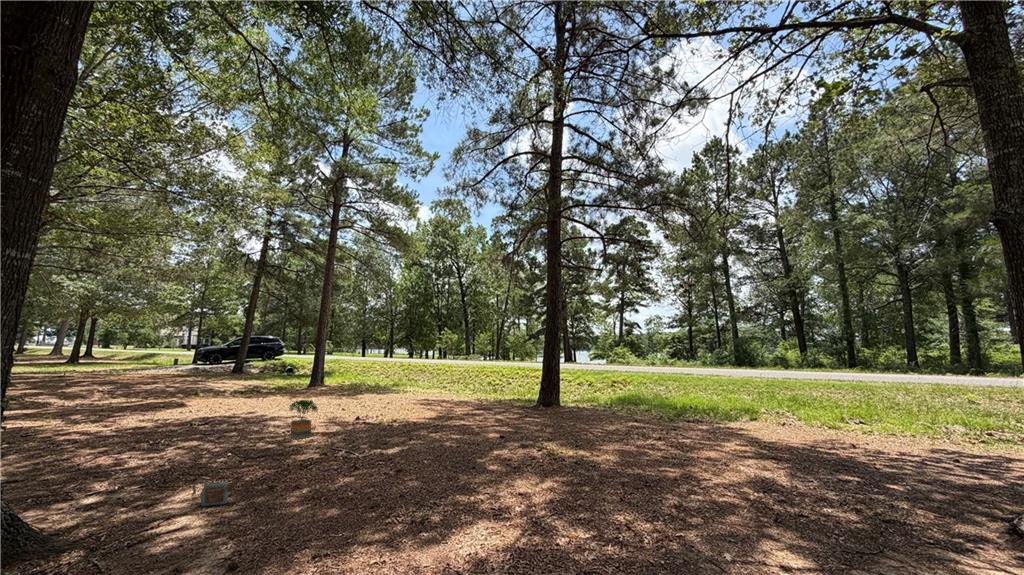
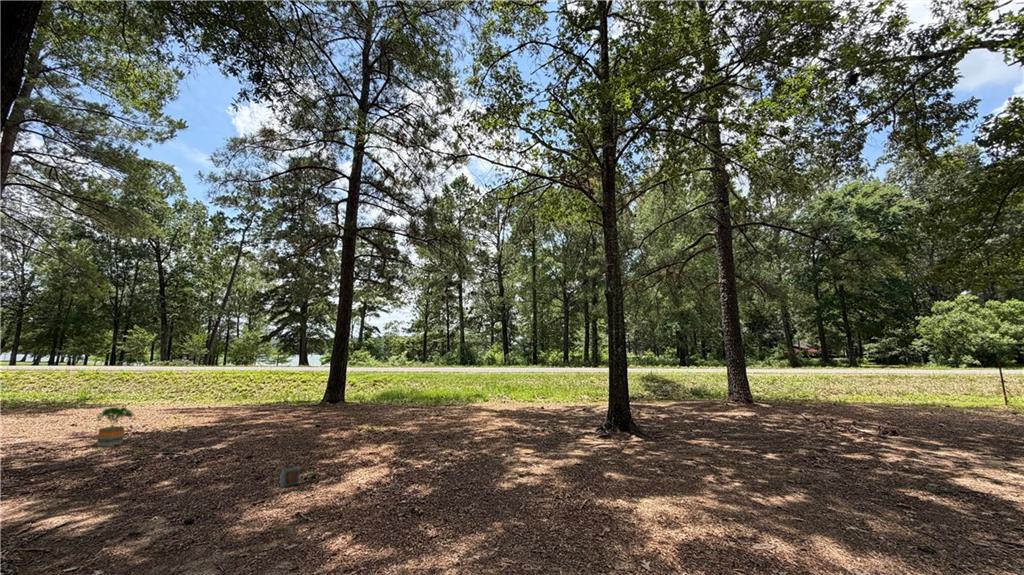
watering can: present [191,478,243,506] -> present [274,462,309,487]

